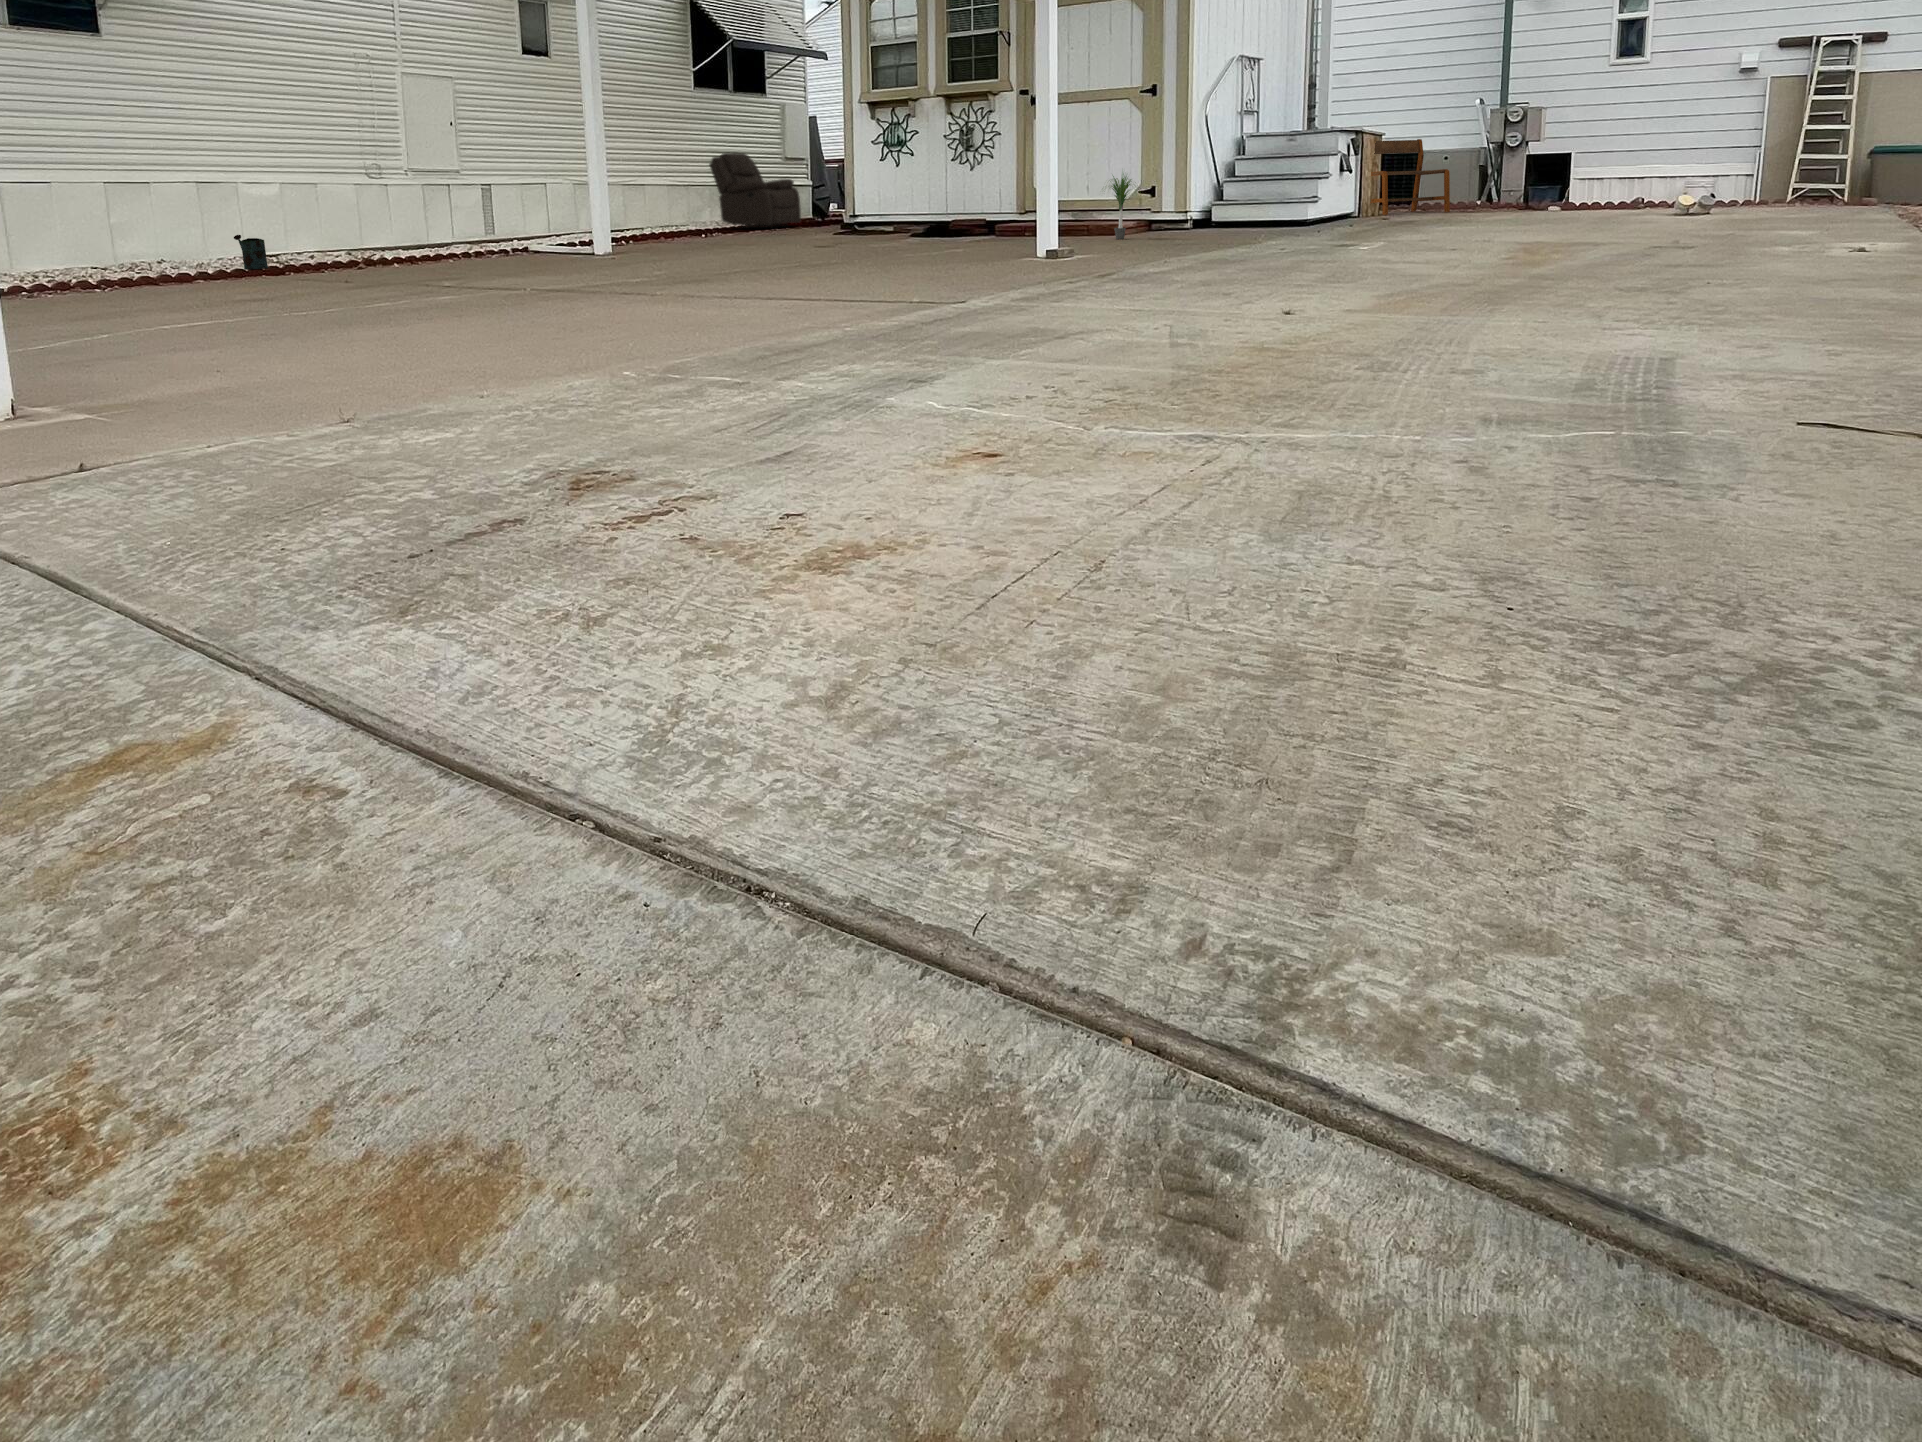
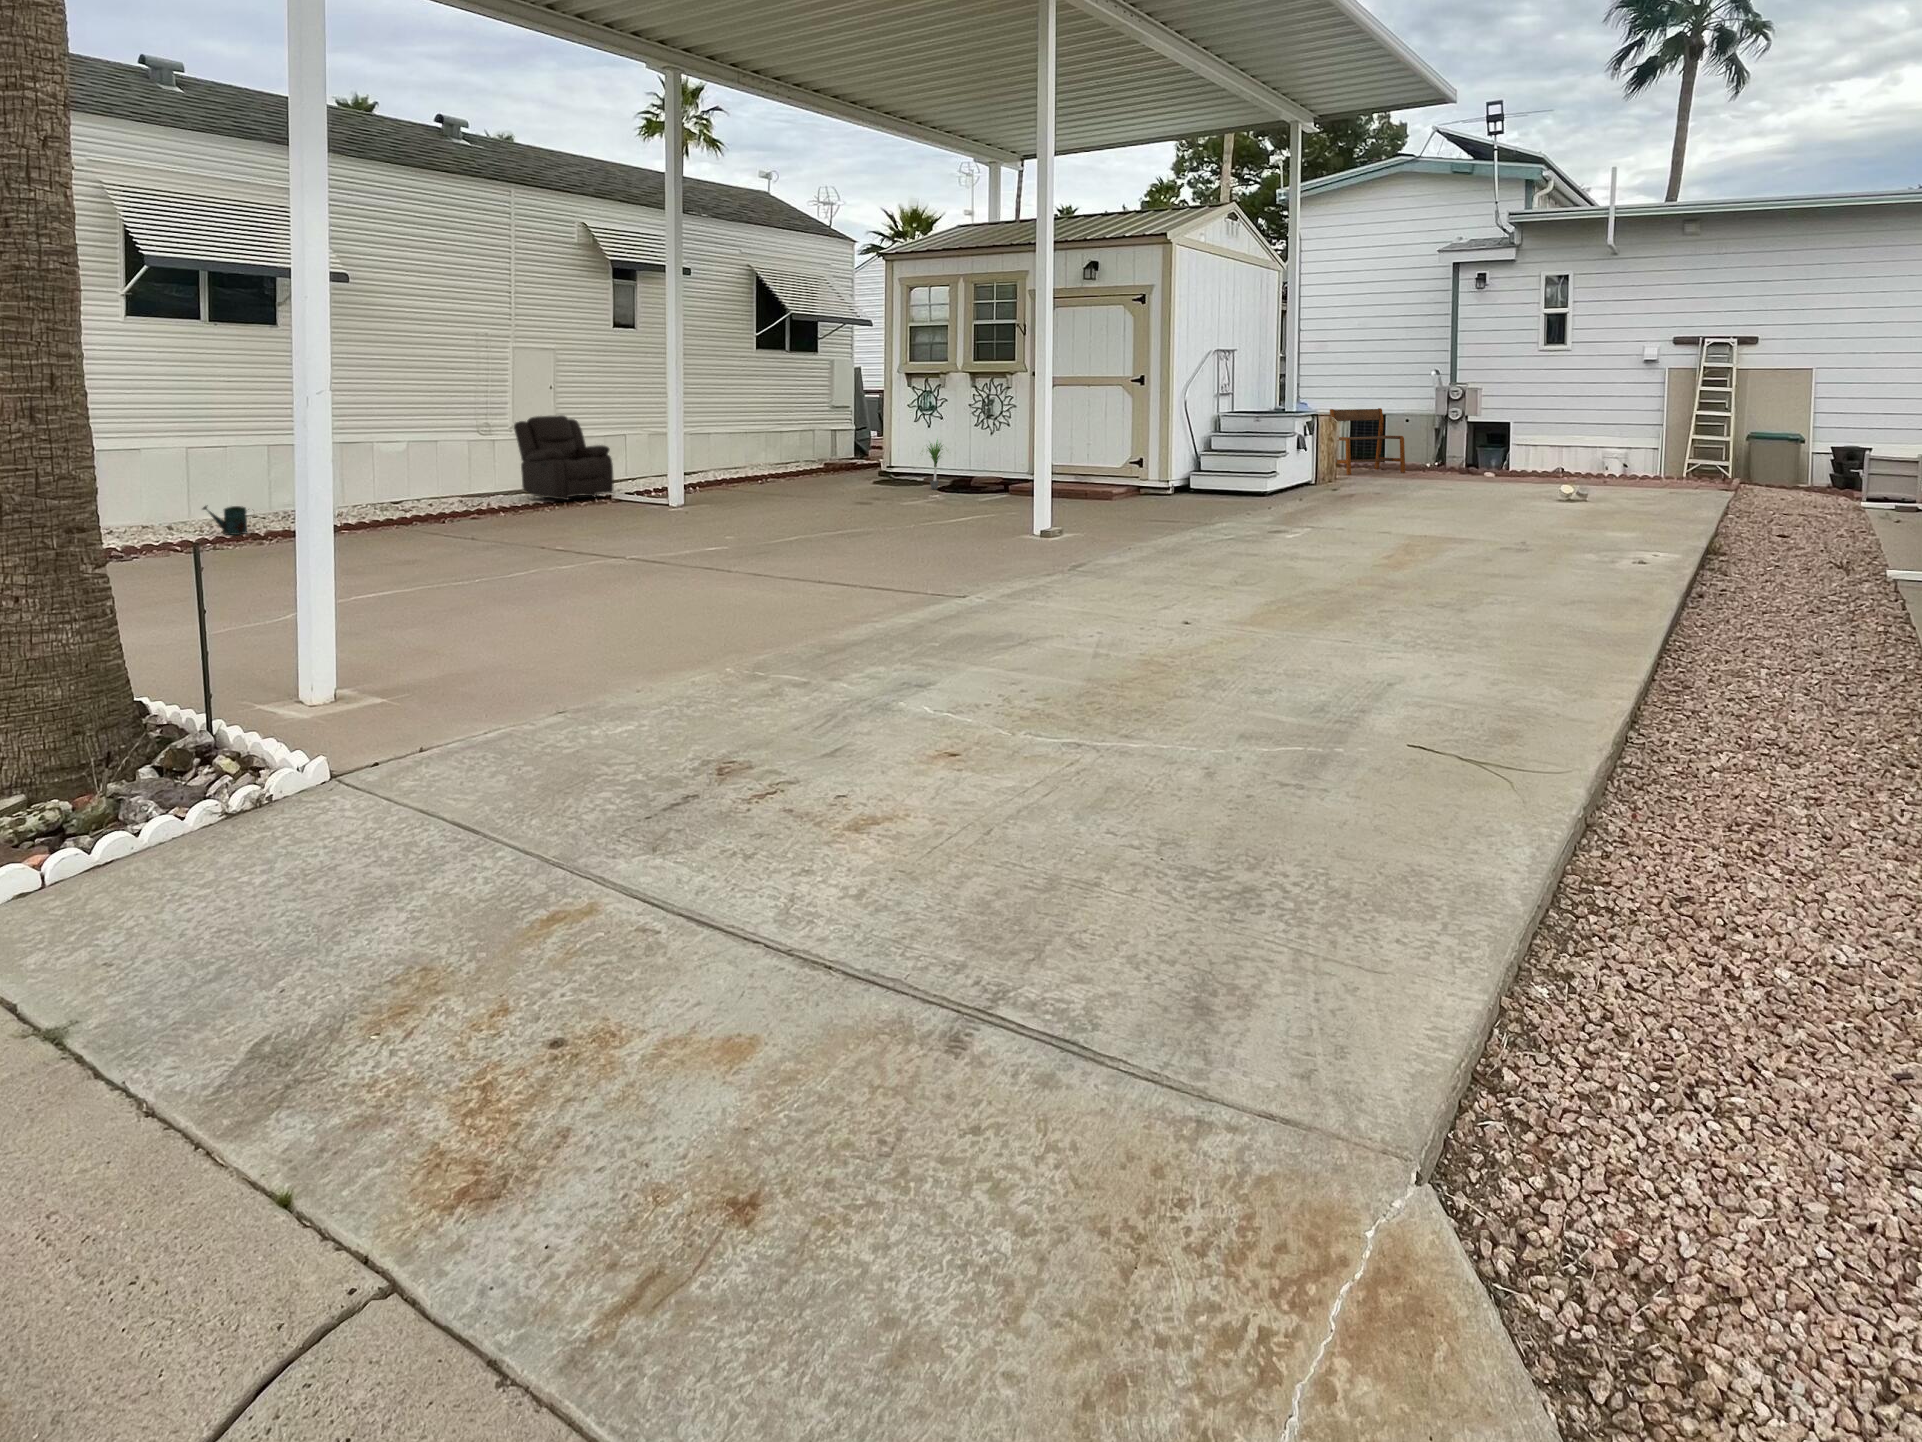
chair: present [709,152,801,228] -> present [514,415,614,501]
potted plant: present [1111,174,1131,239] -> present [928,440,943,489]
watering can: present [234,235,268,269] -> present [203,506,247,535]

